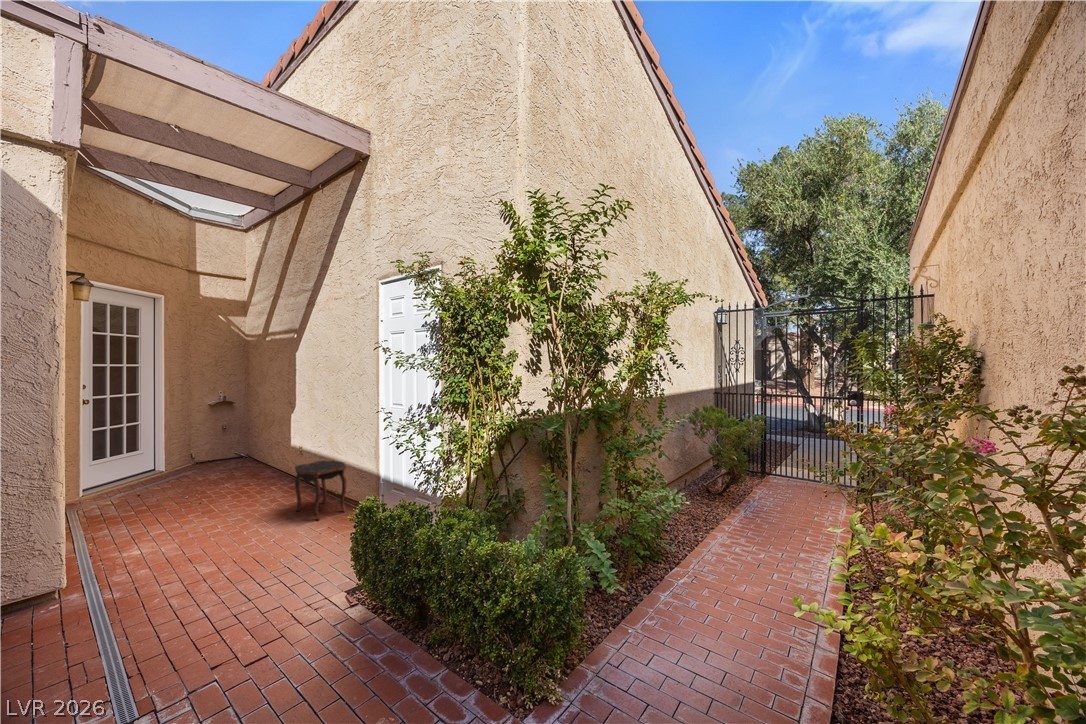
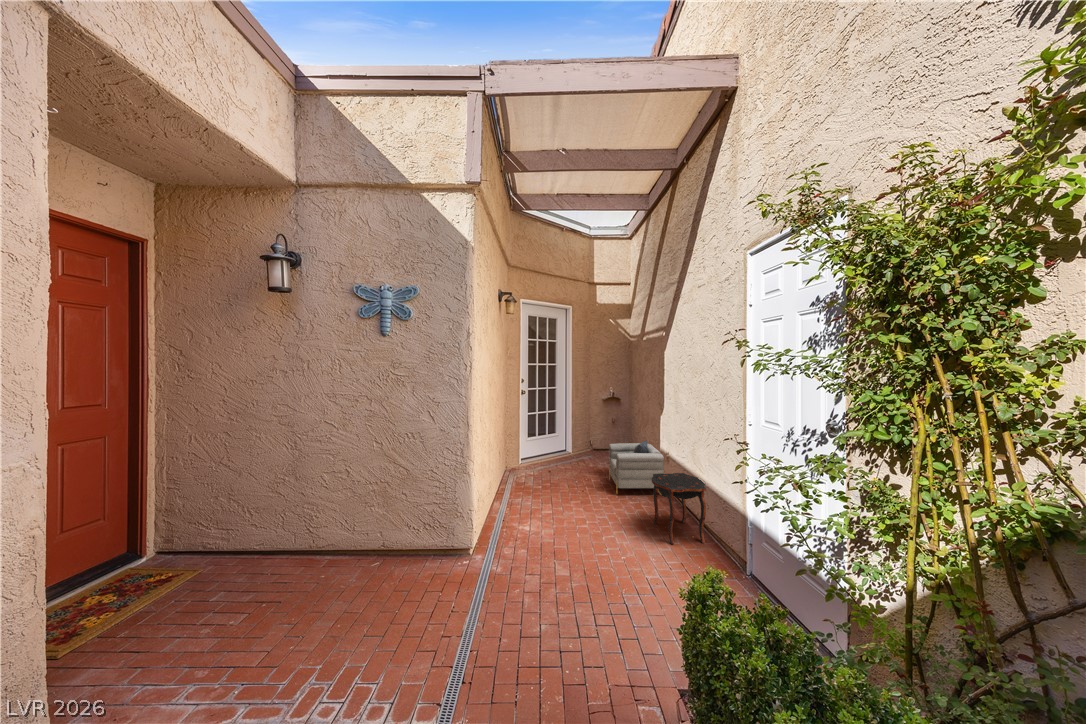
armchair: none [231,441,300,499] -> present [609,441,664,494]

